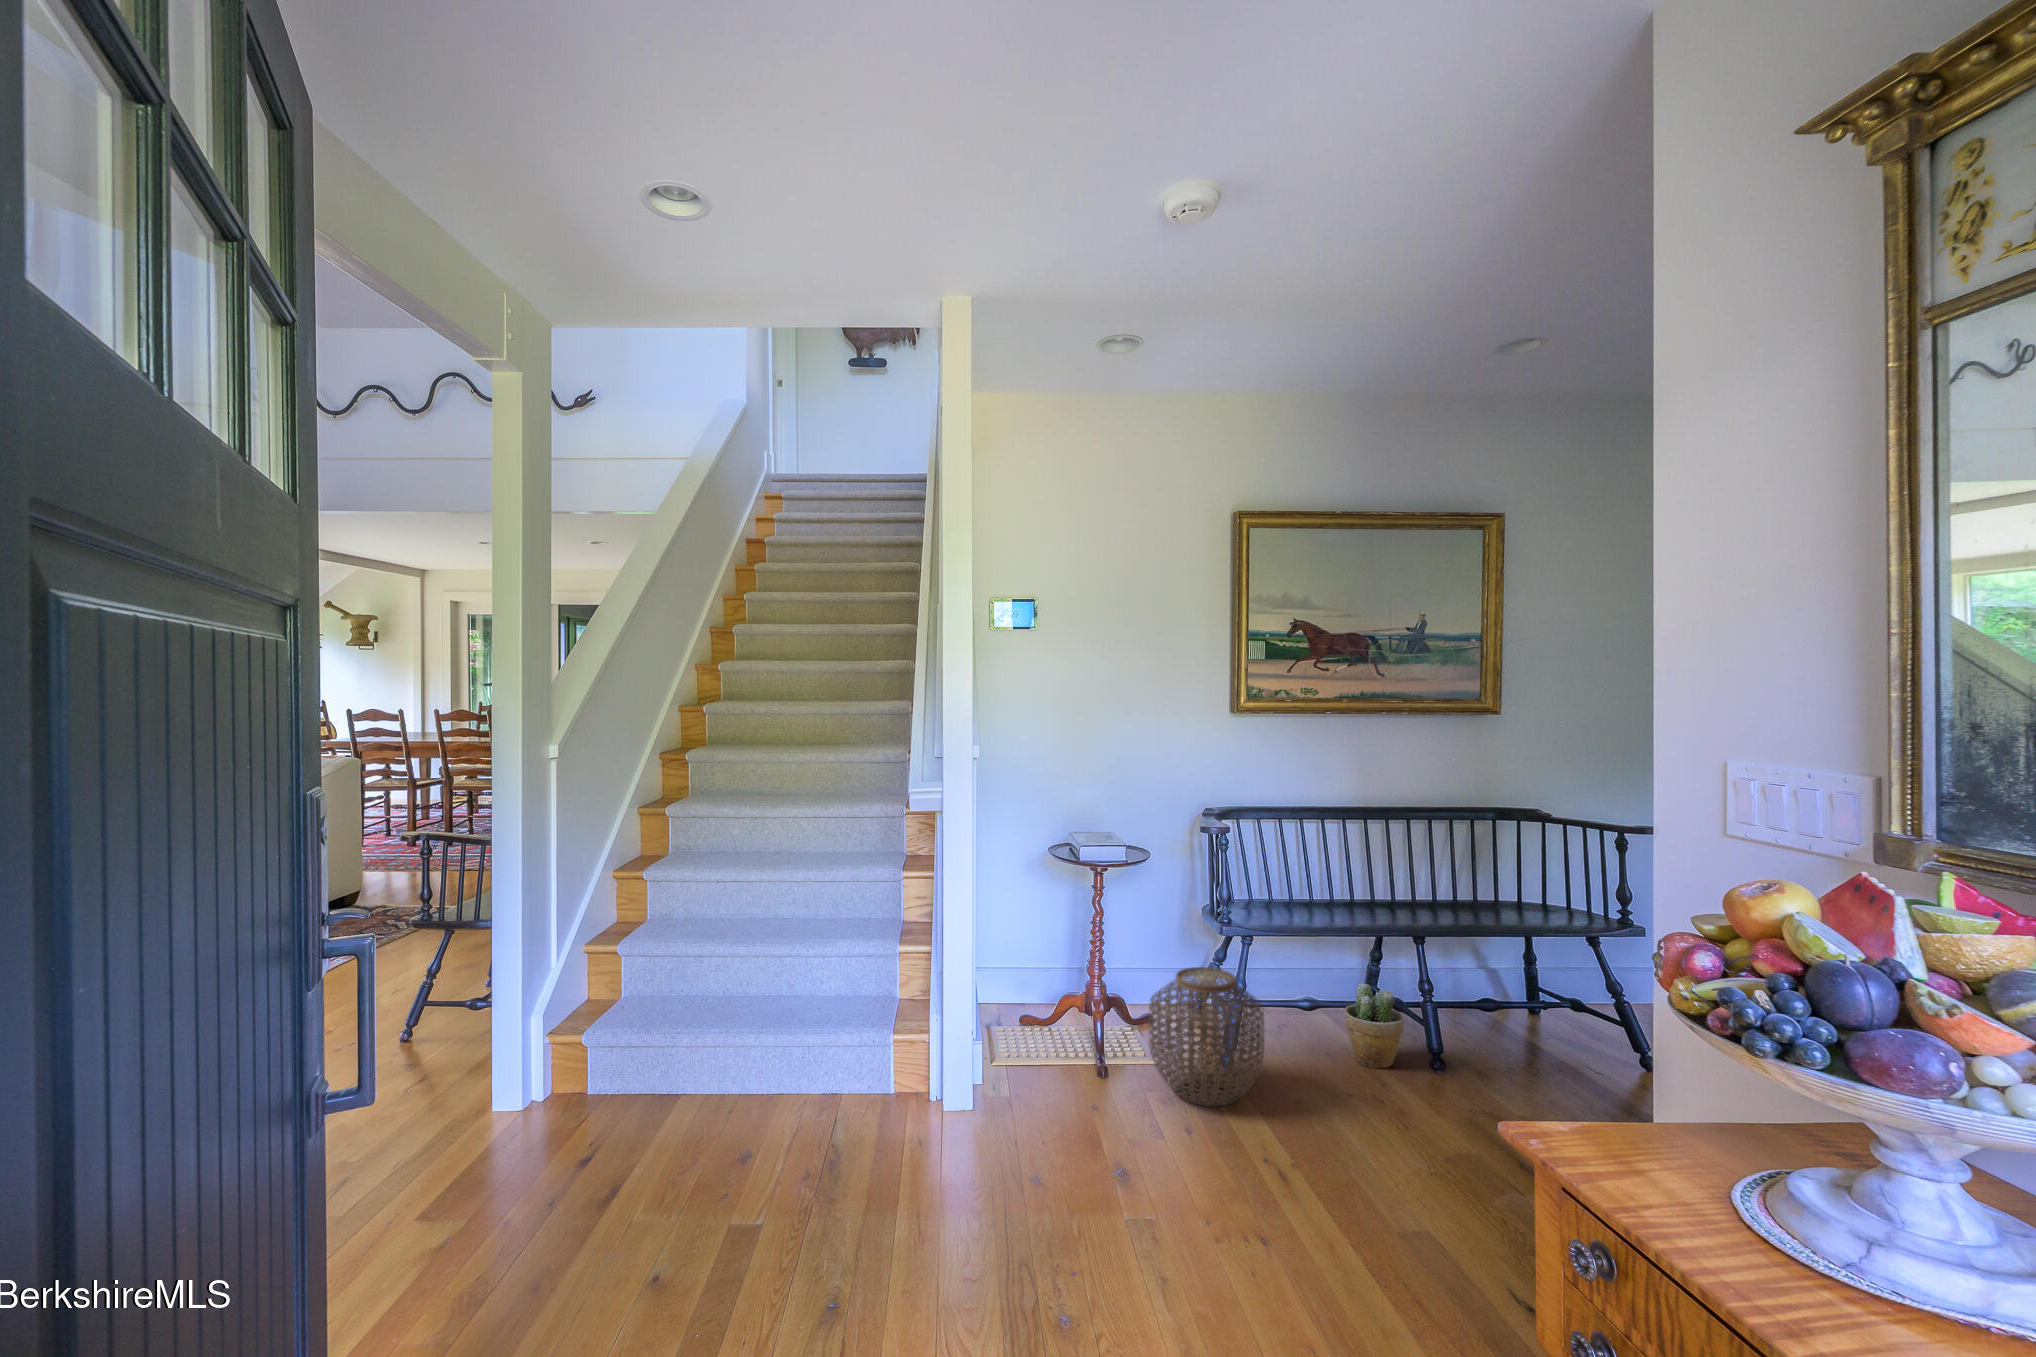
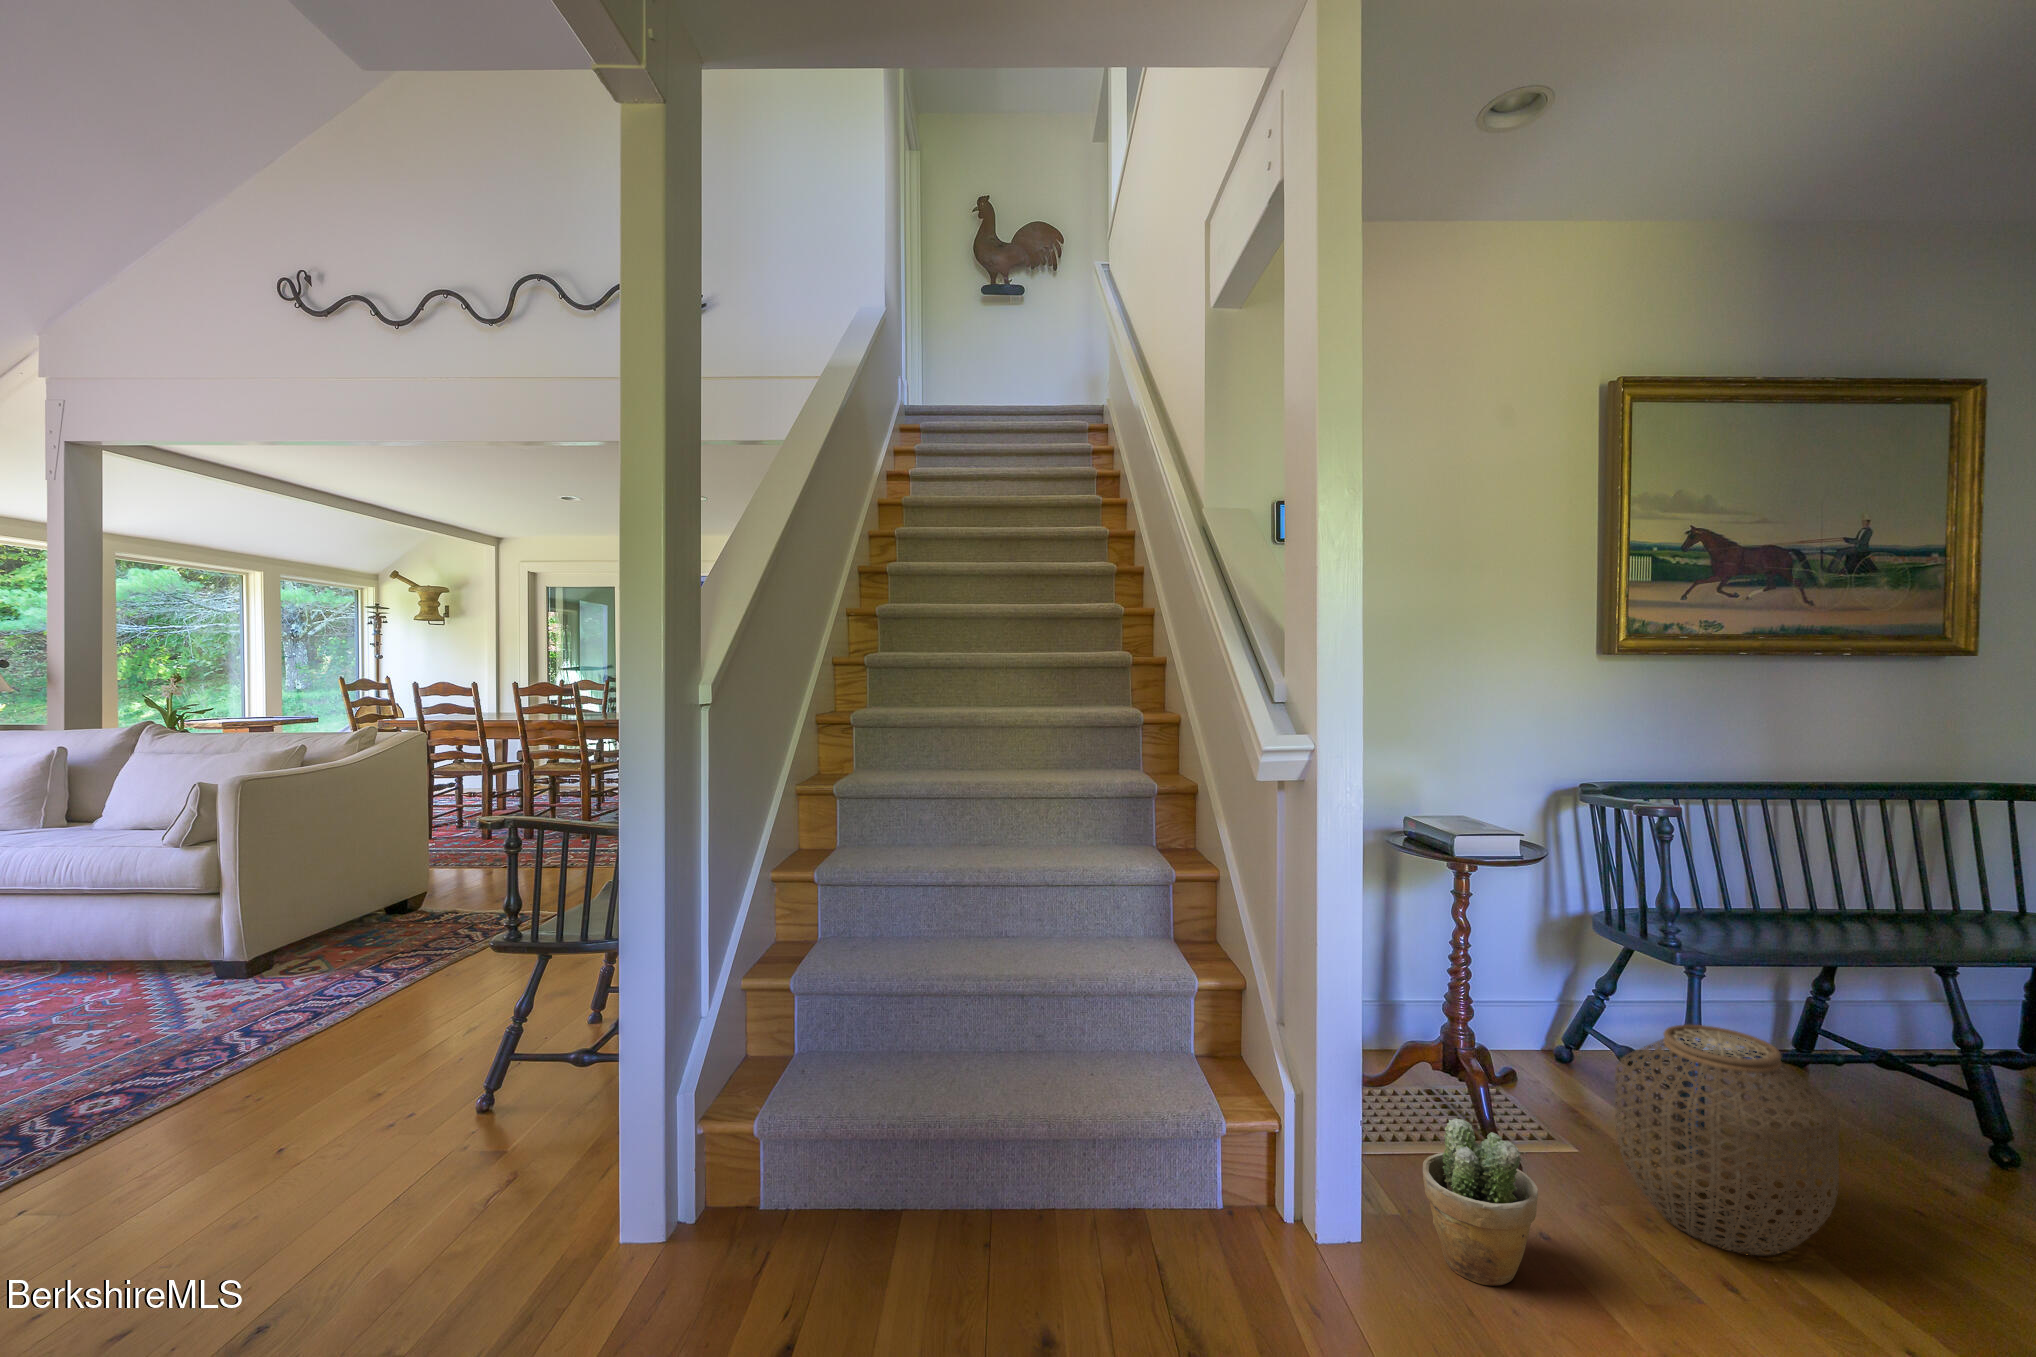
potted plant: present [1344,983,1404,1068] -> present [1423,1119,1538,1286]

